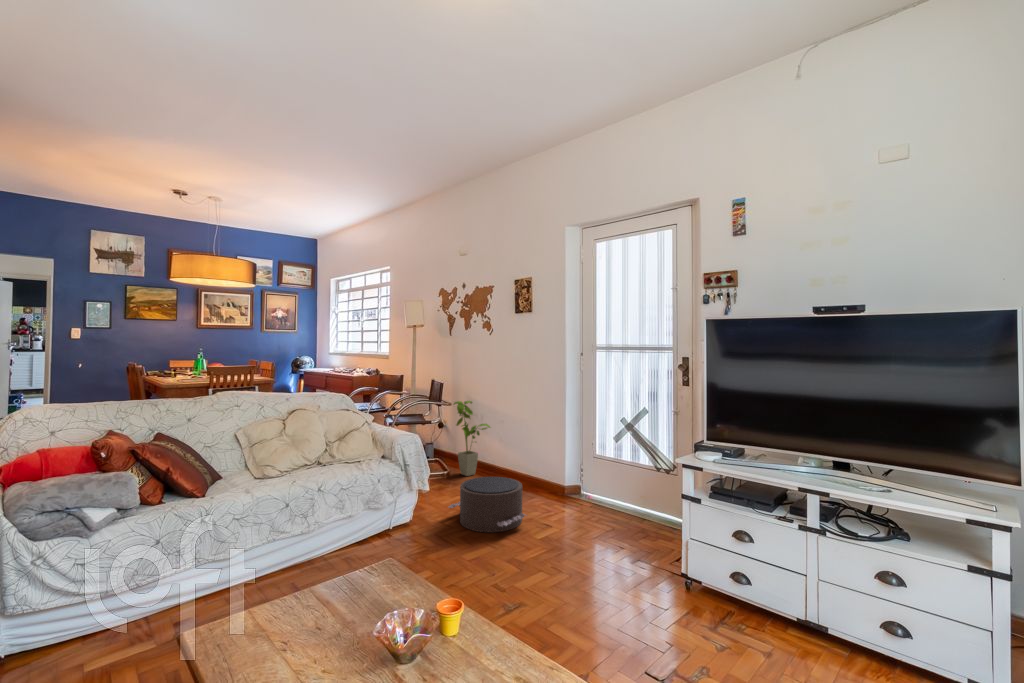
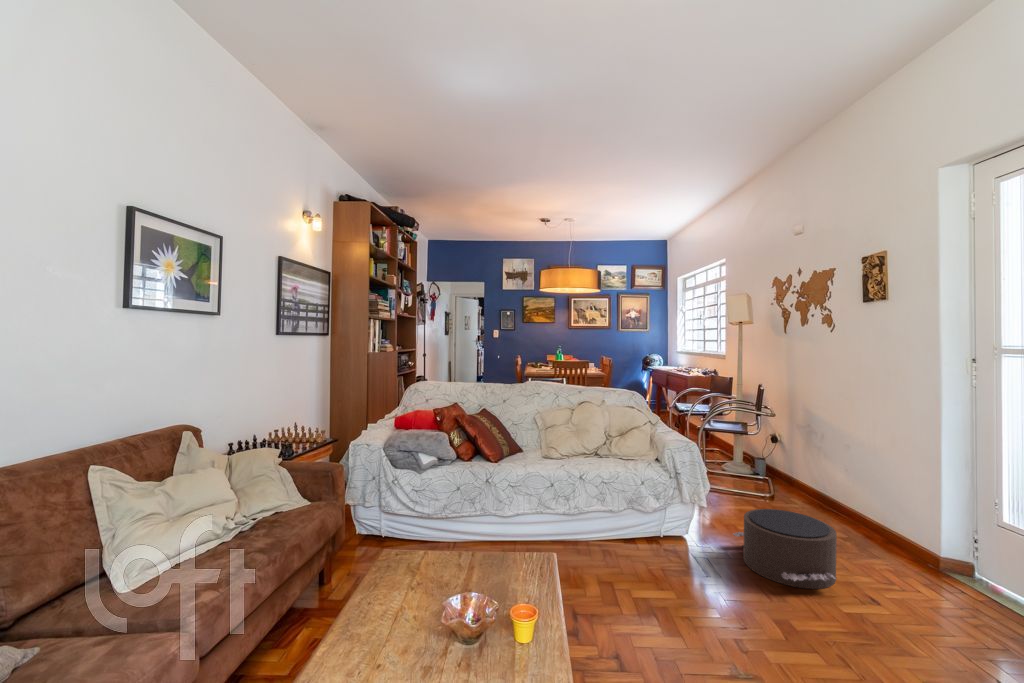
house plant: present [454,401,490,476] -> none [774,412,828,506]

